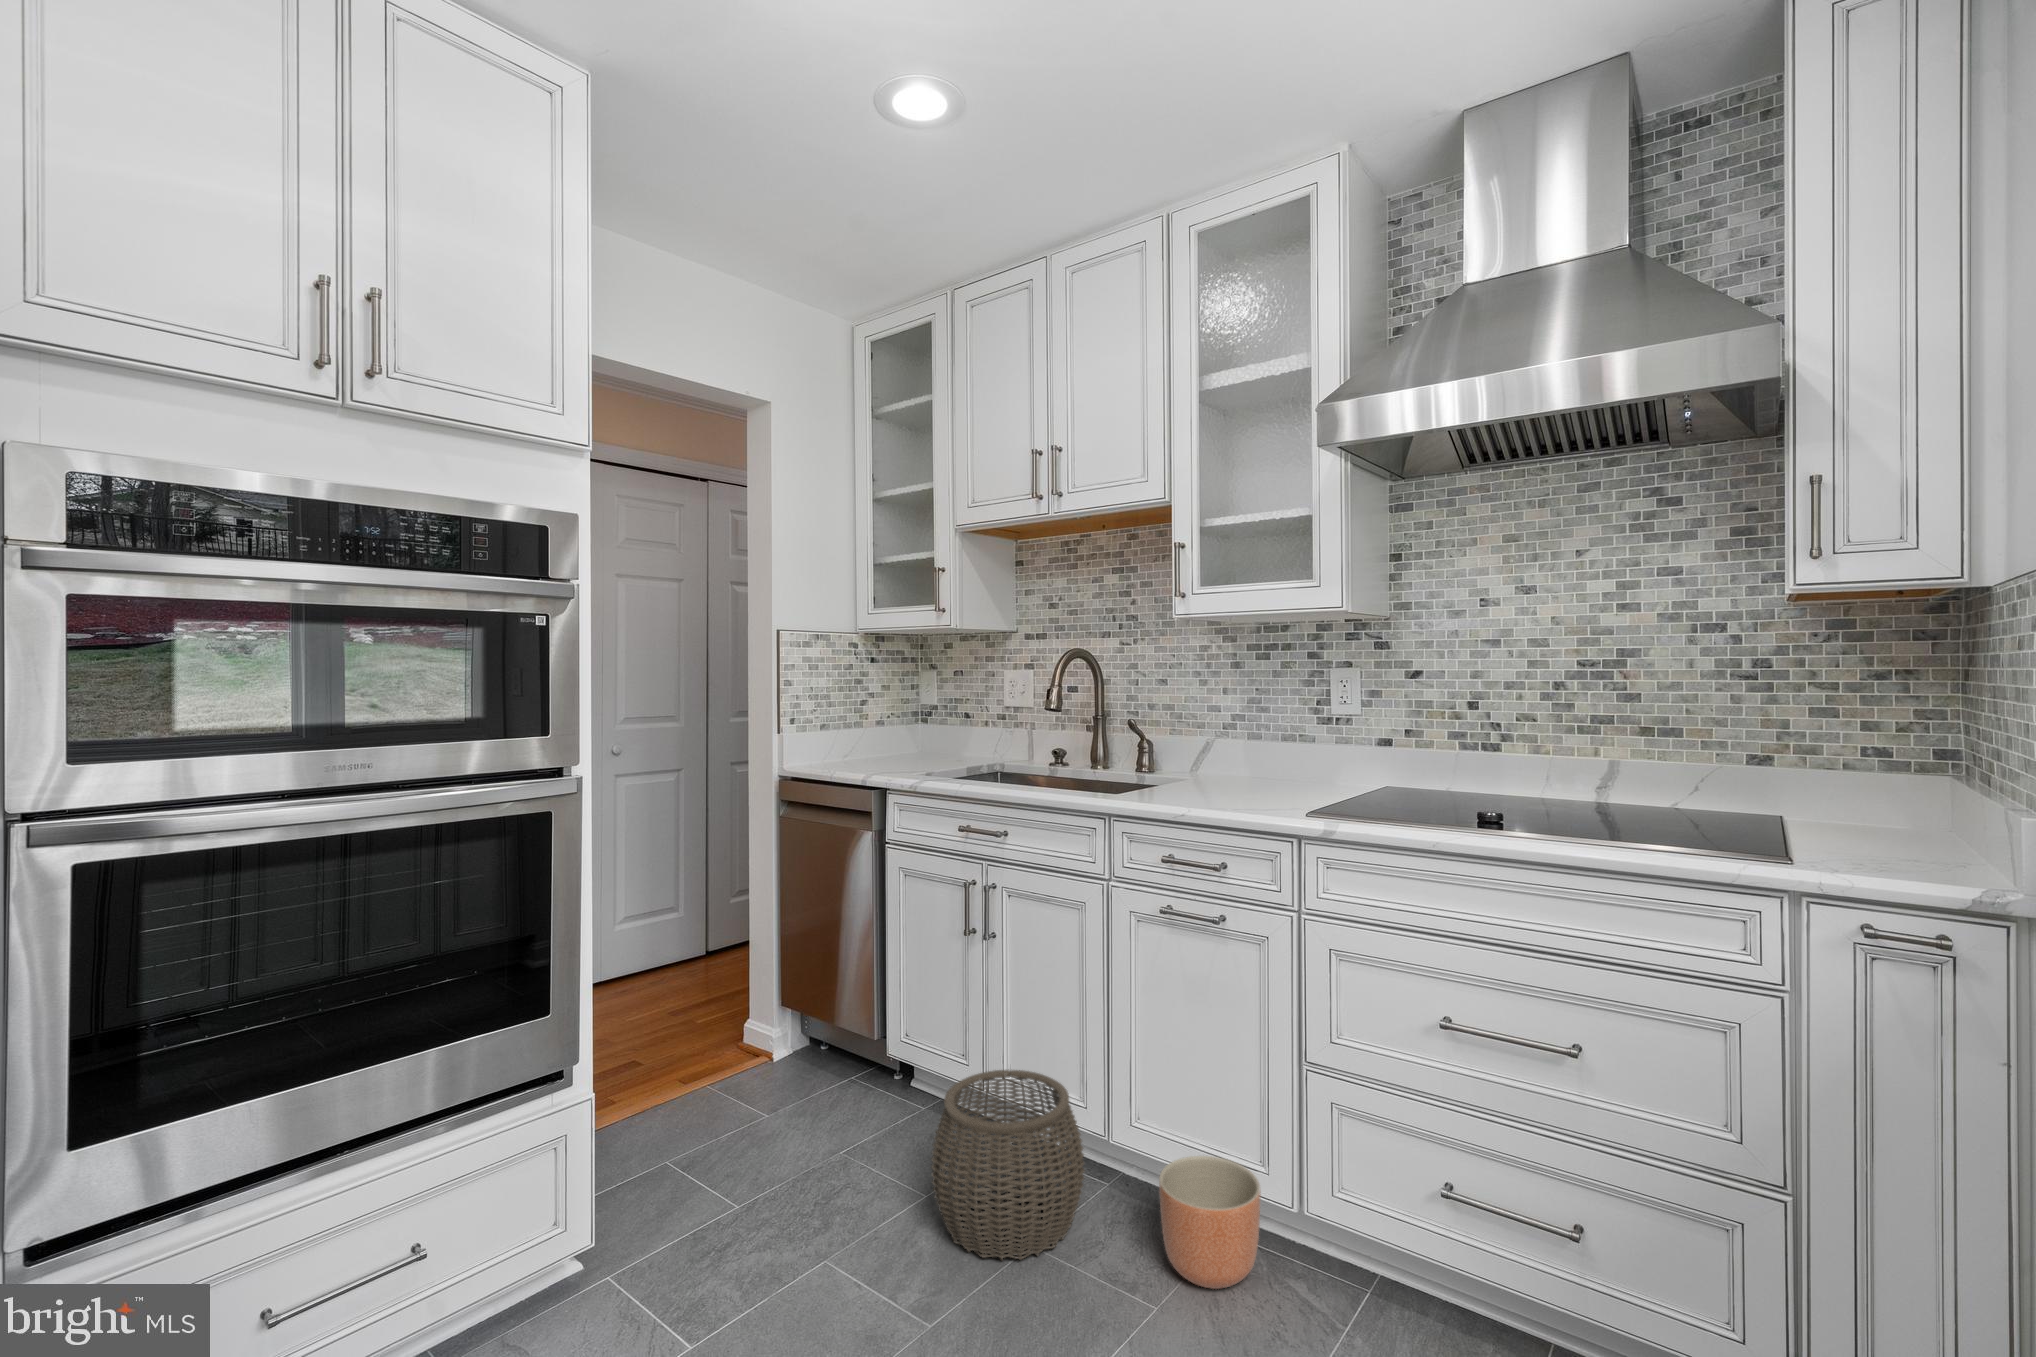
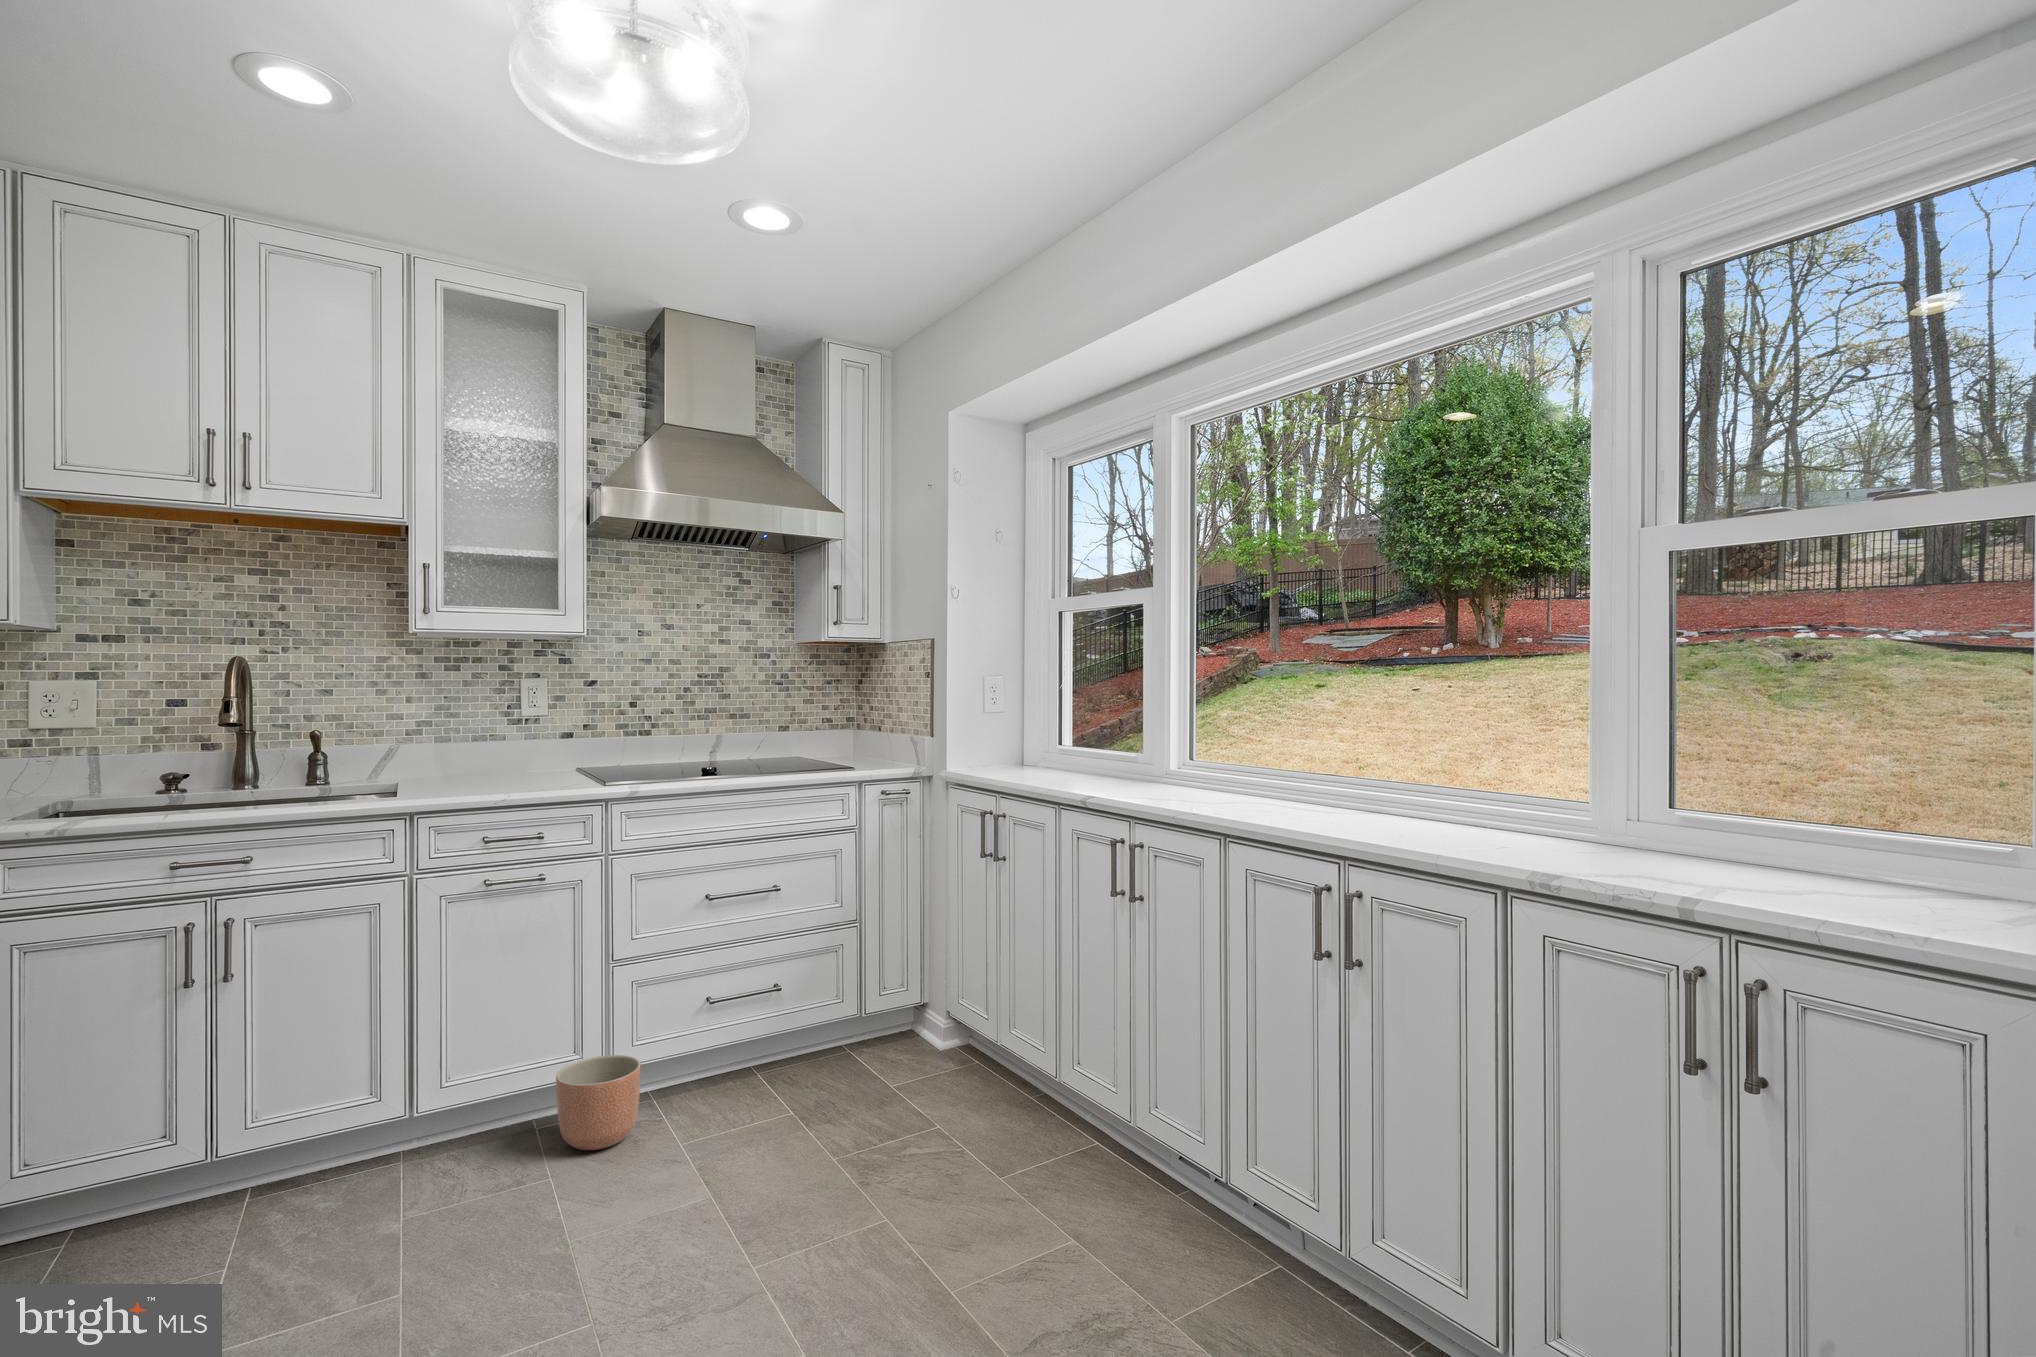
woven basket: present [931,1070,1084,1260] -> none [319,1064,500,1250]

